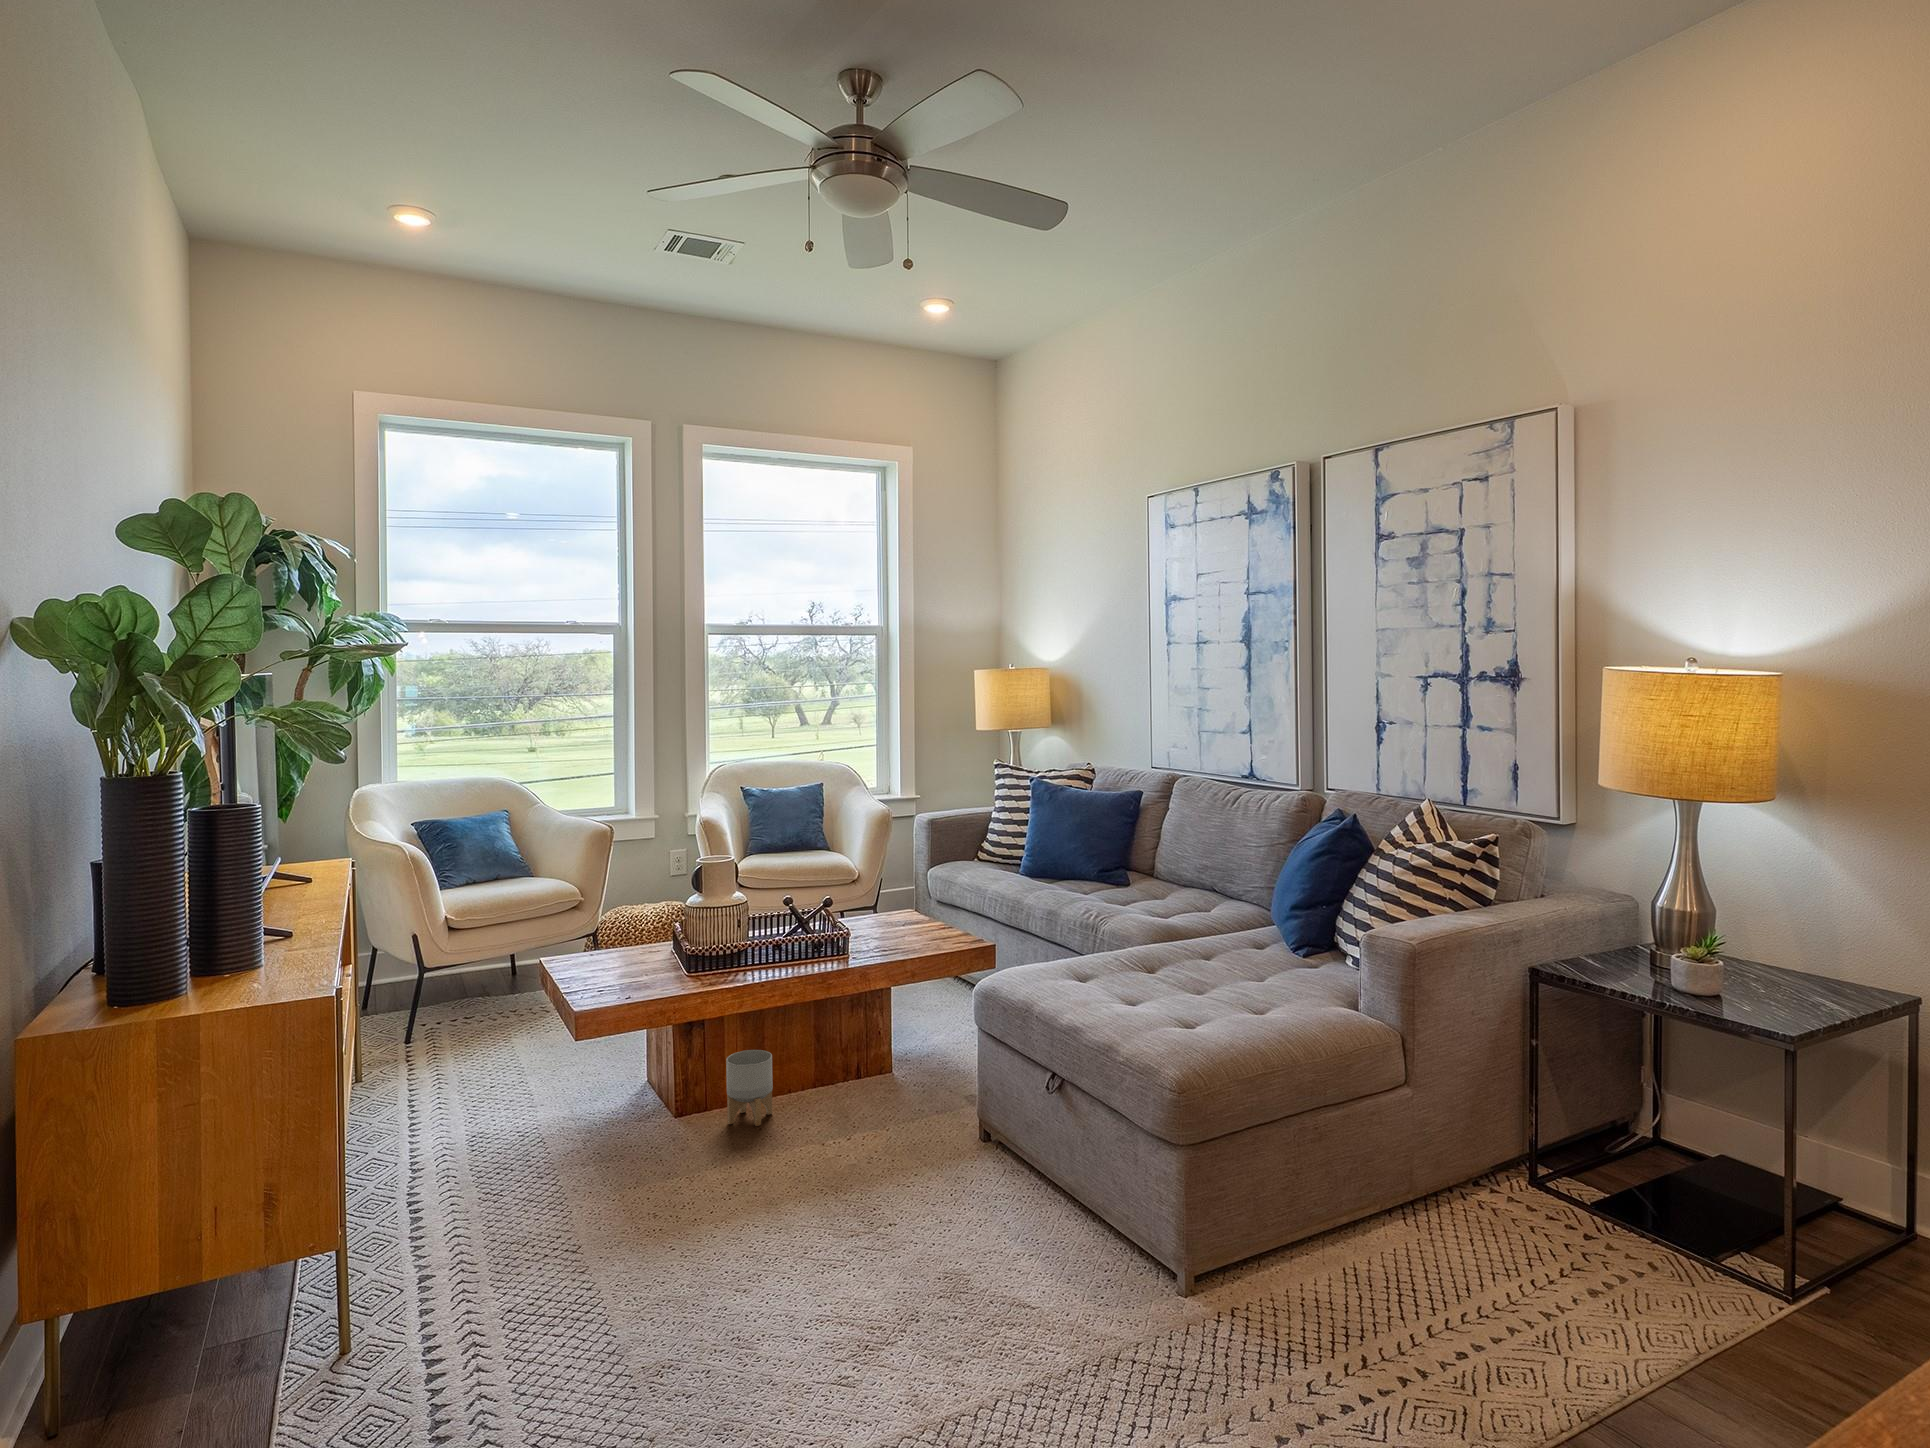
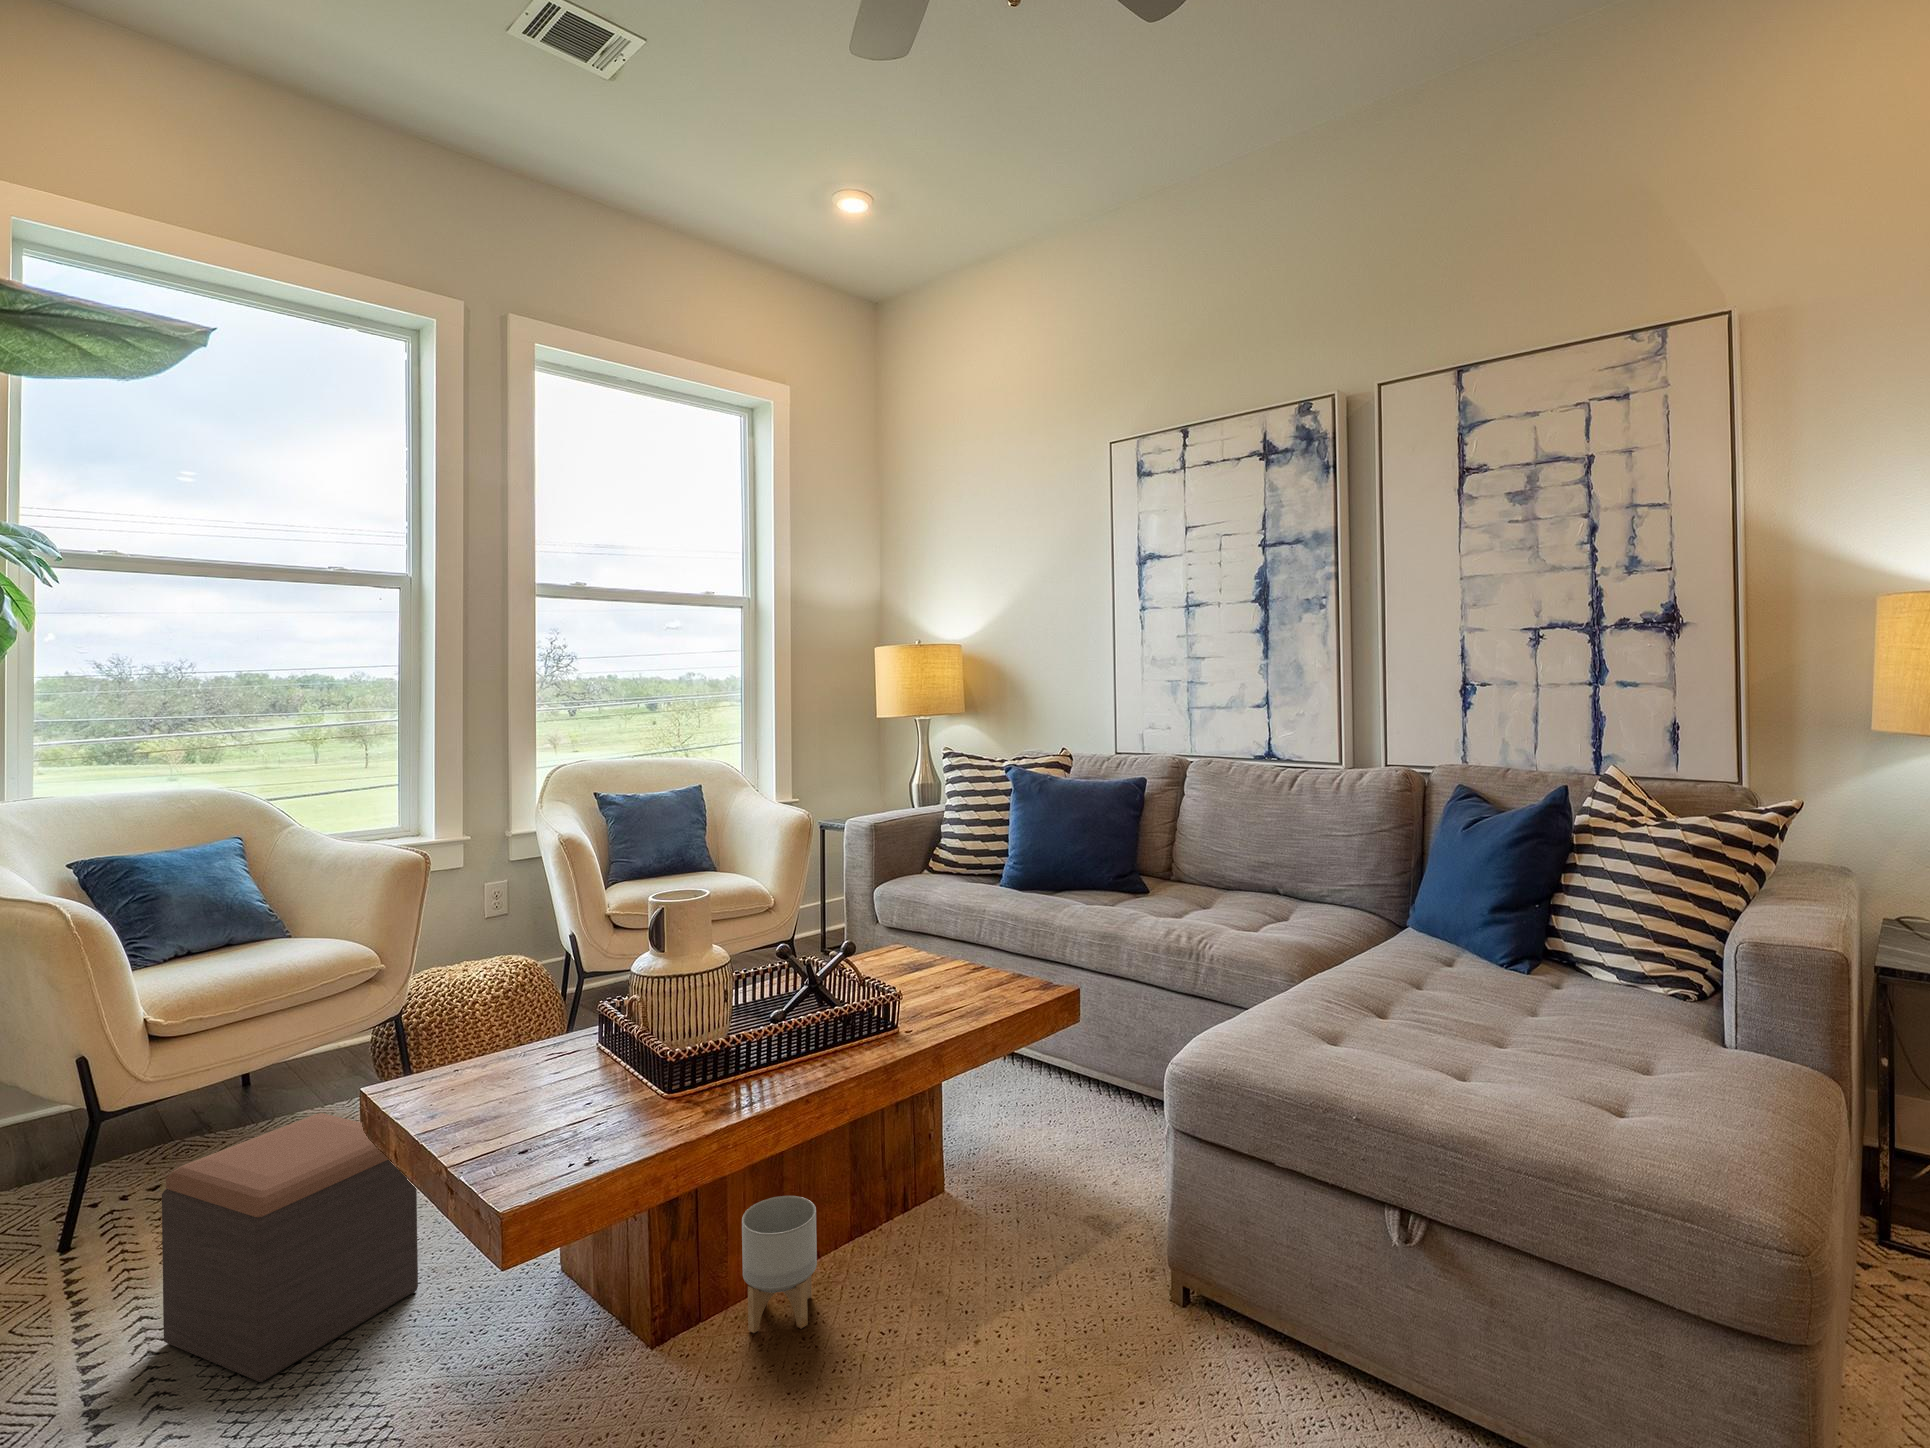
footstool: none [442,976,570,1109] -> present [162,1113,418,1382]

